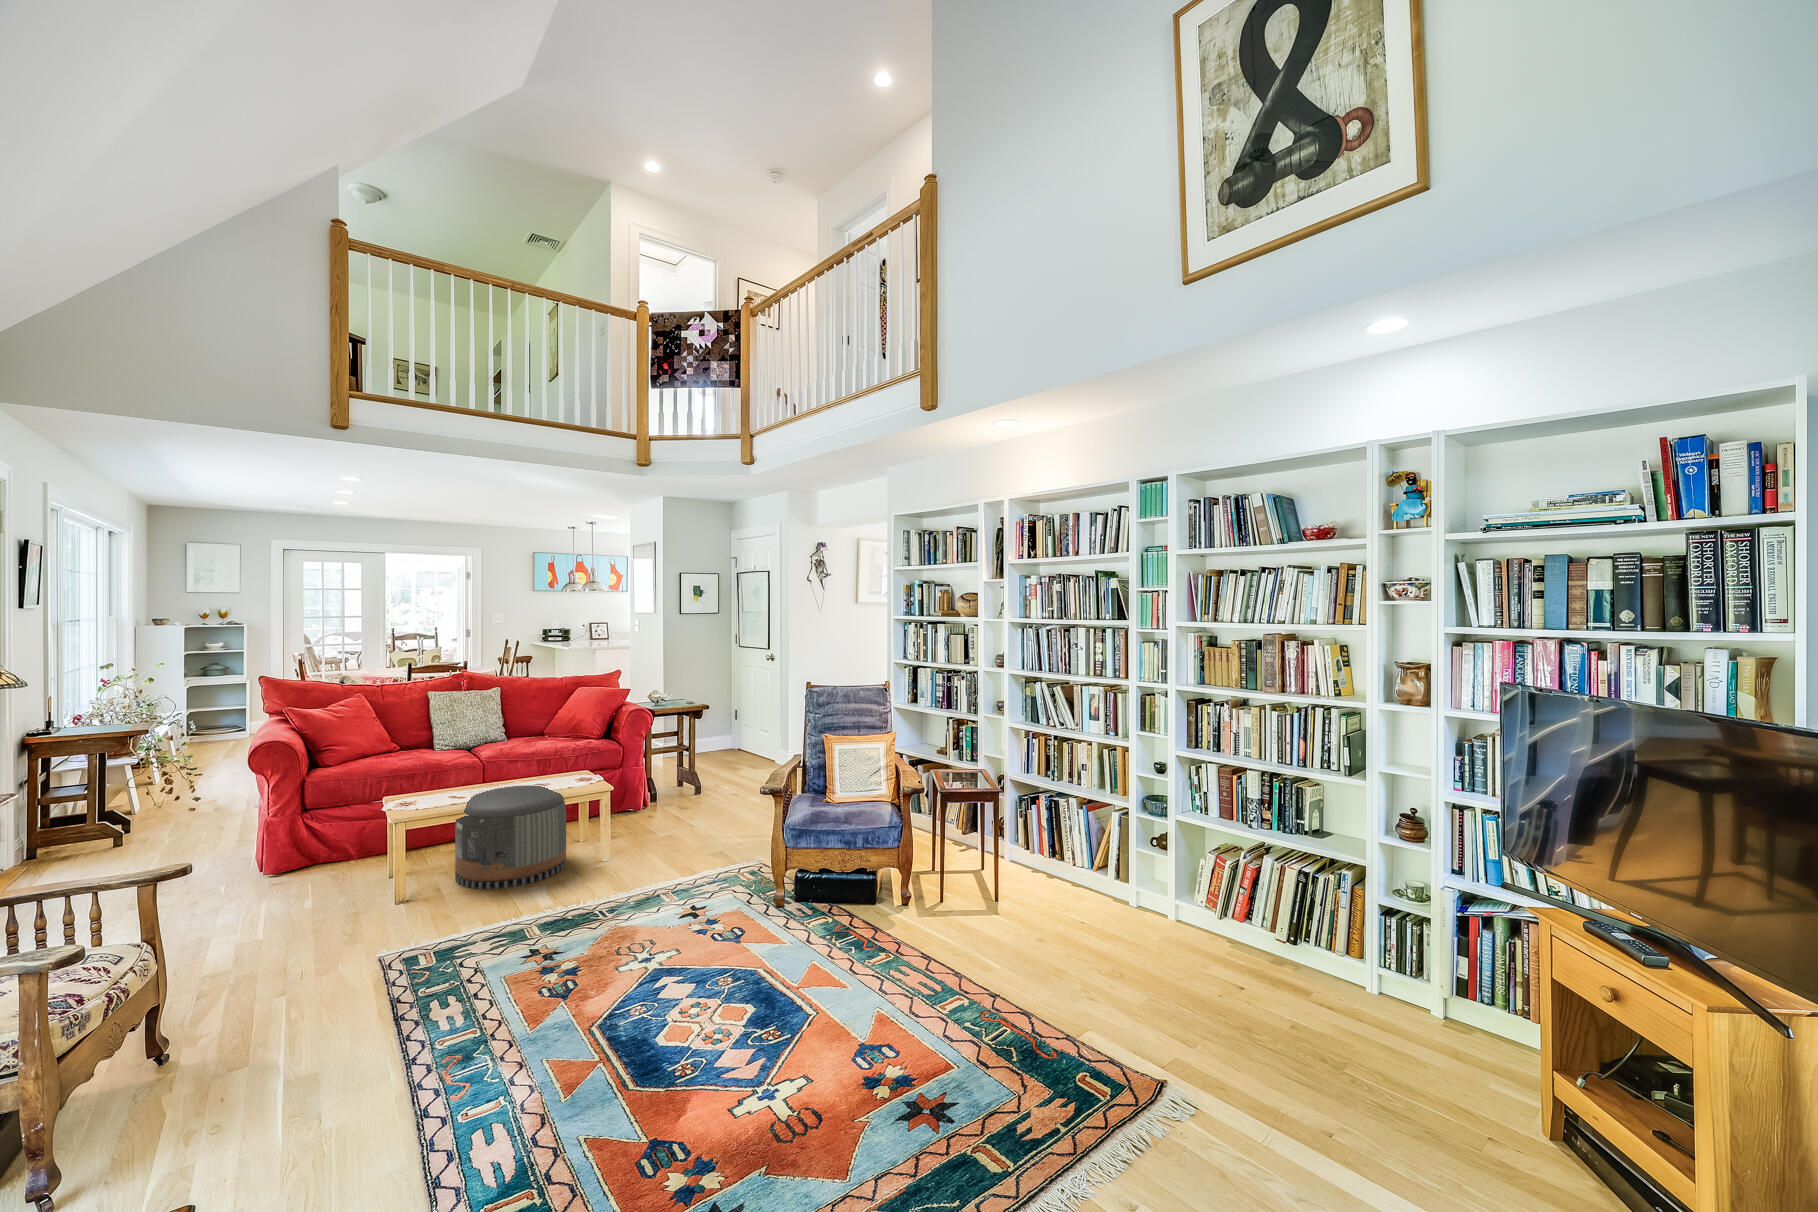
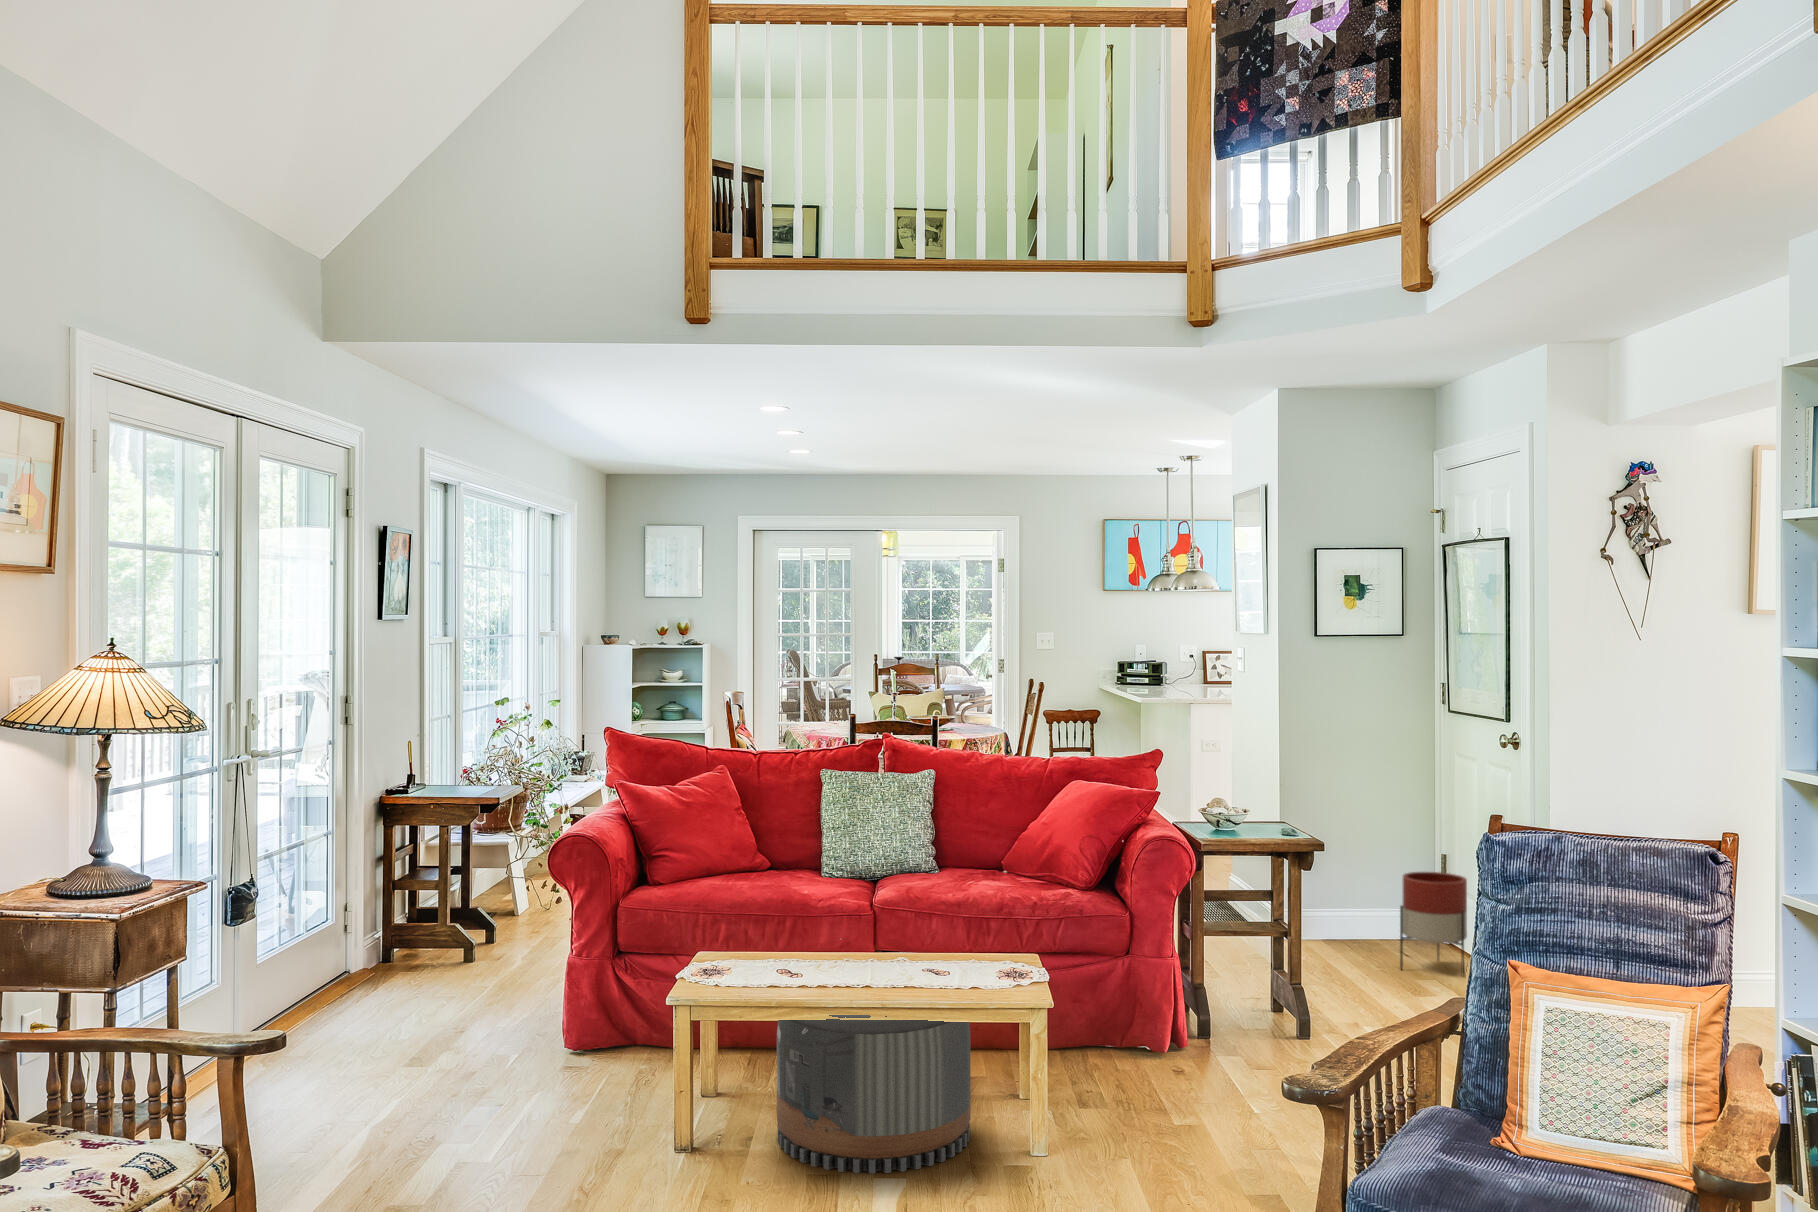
planter: none [722,718,750,763] -> present [1400,872,1467,976]

